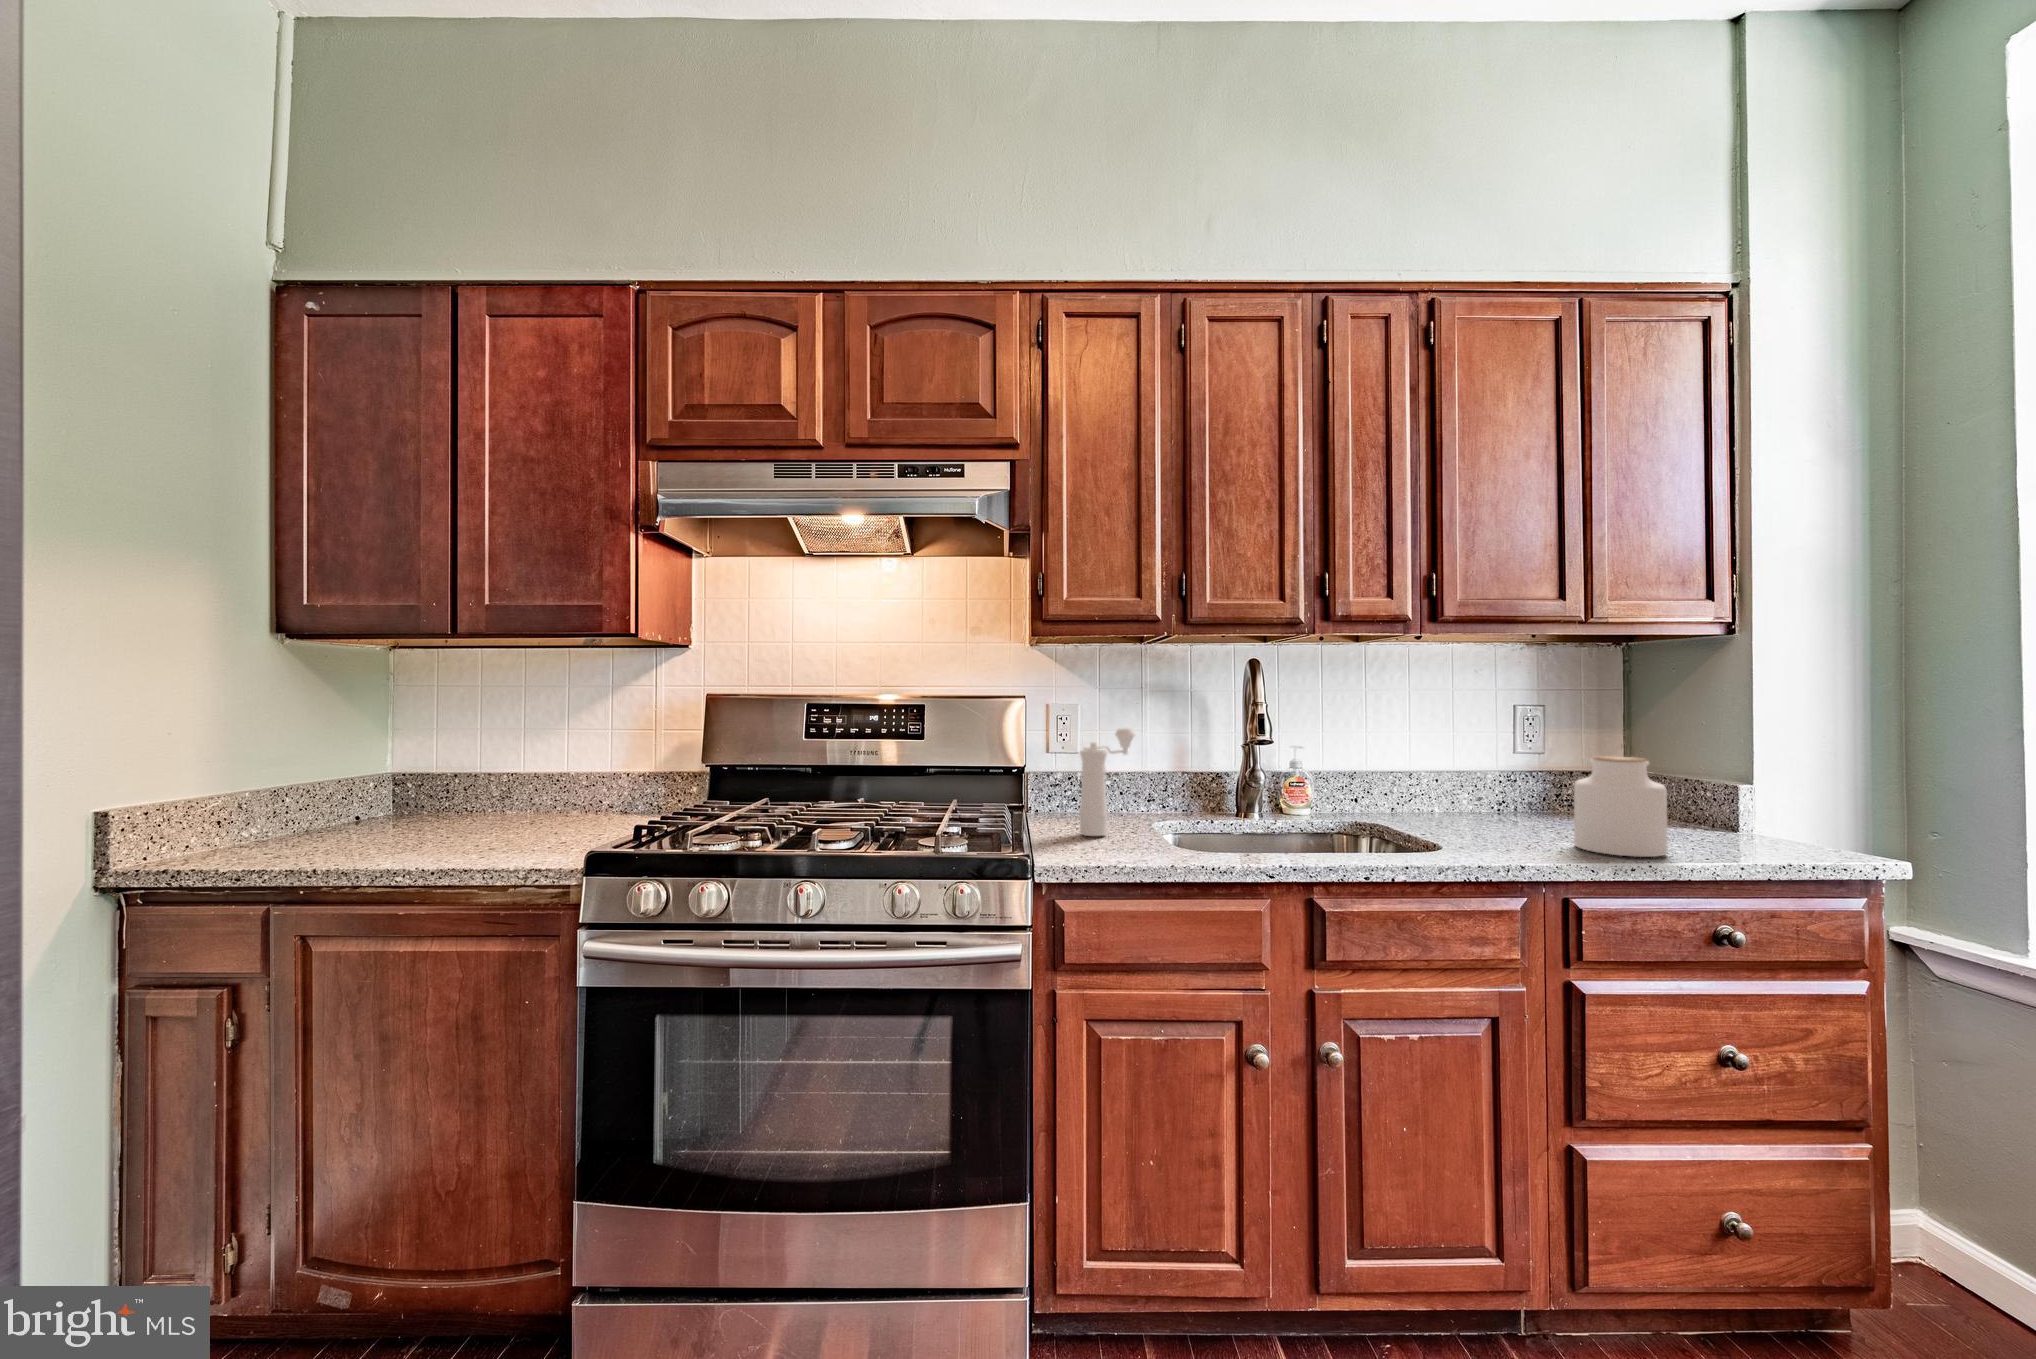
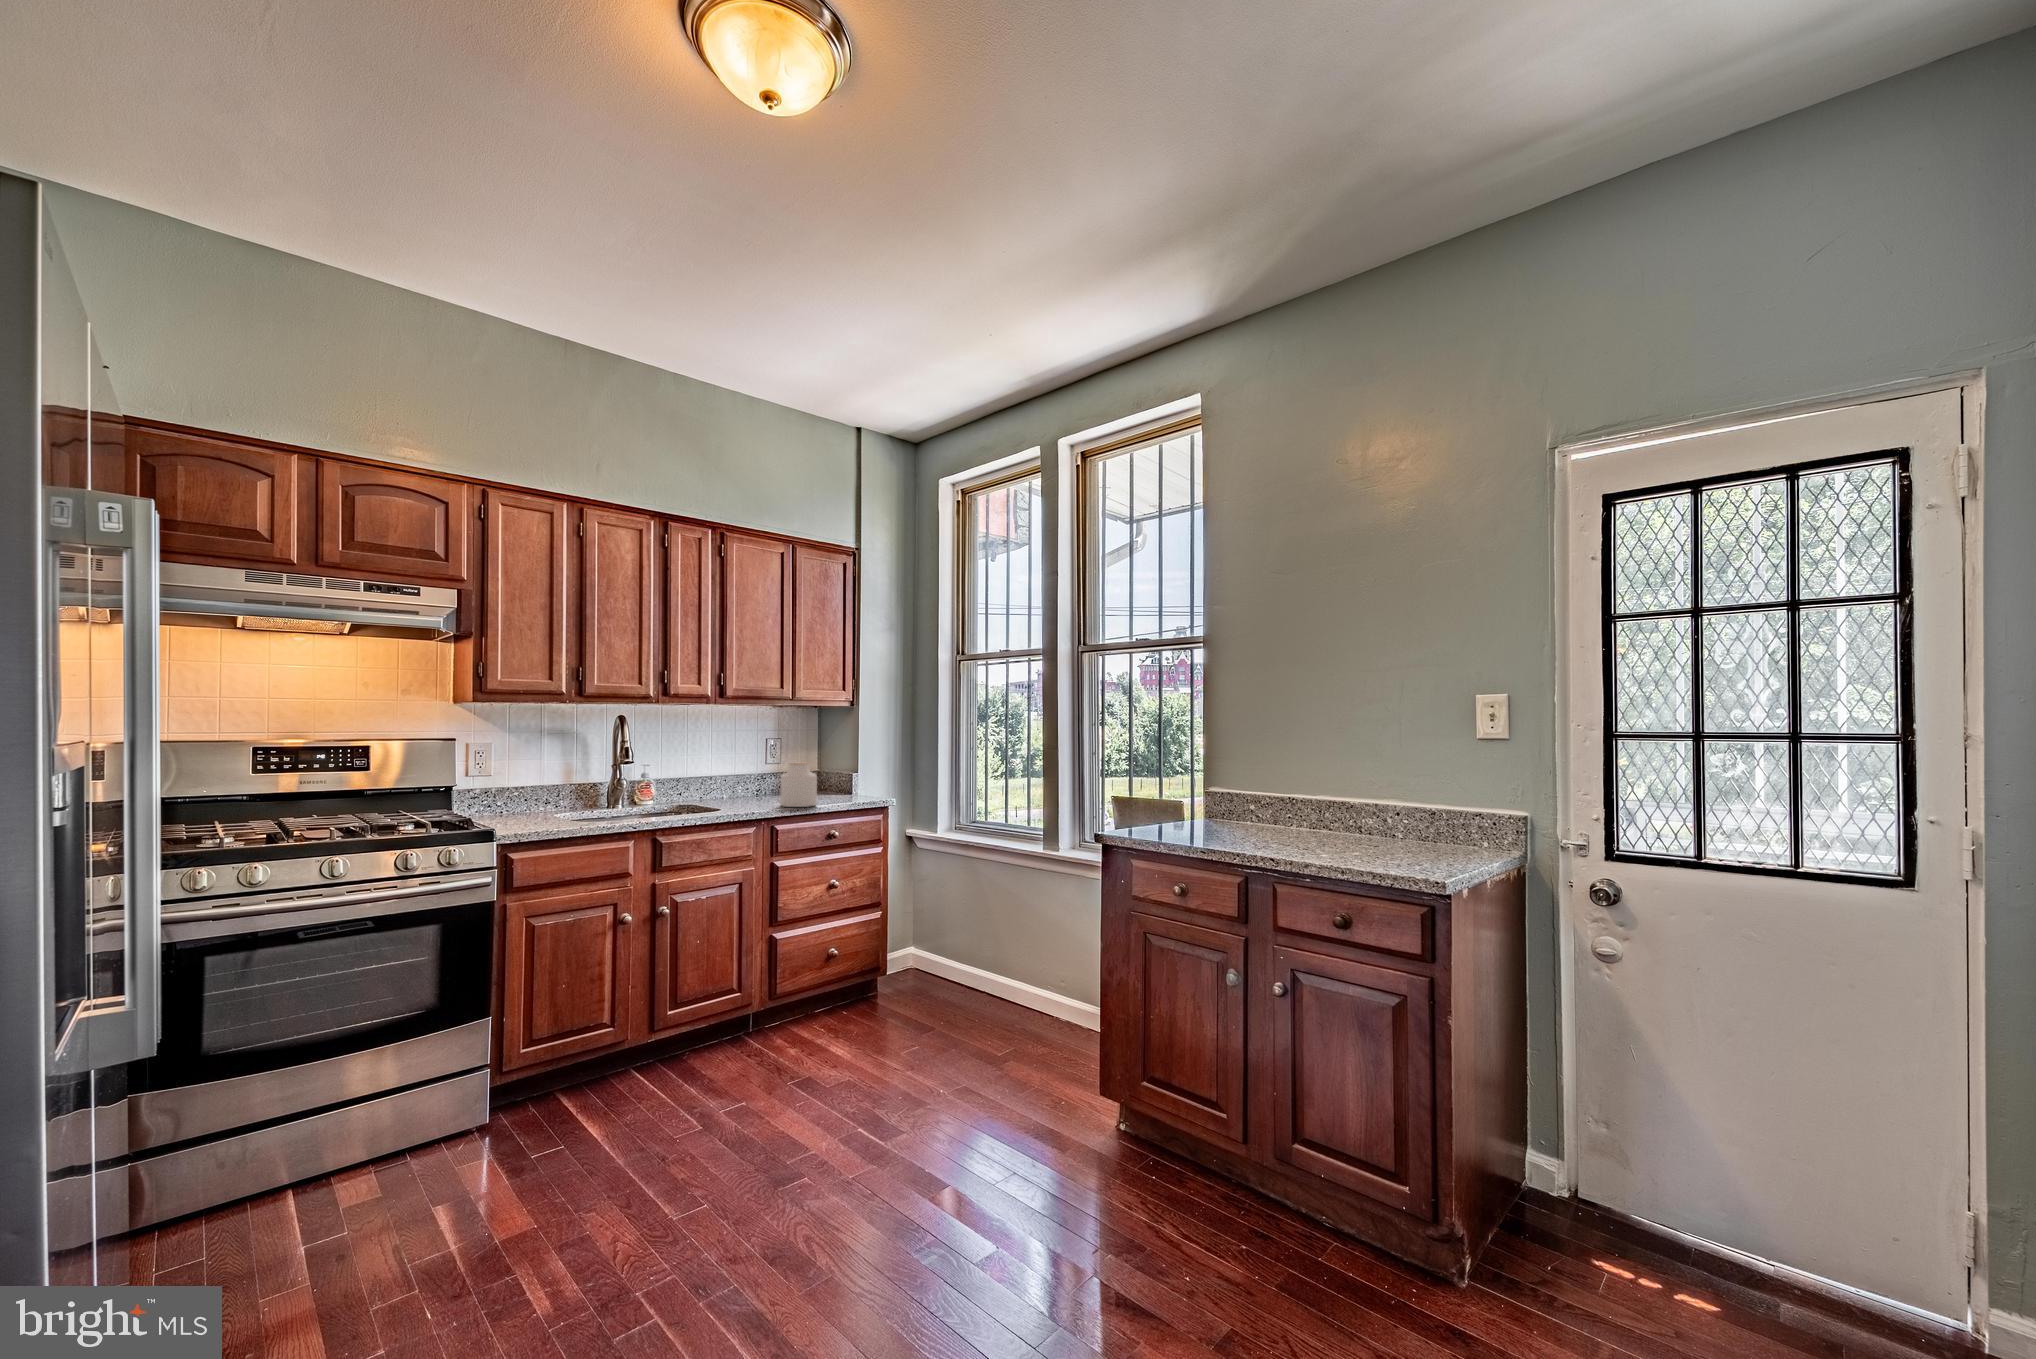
pepper mill: present [1080,728,1135,836] -> none [512,757,547,821]

